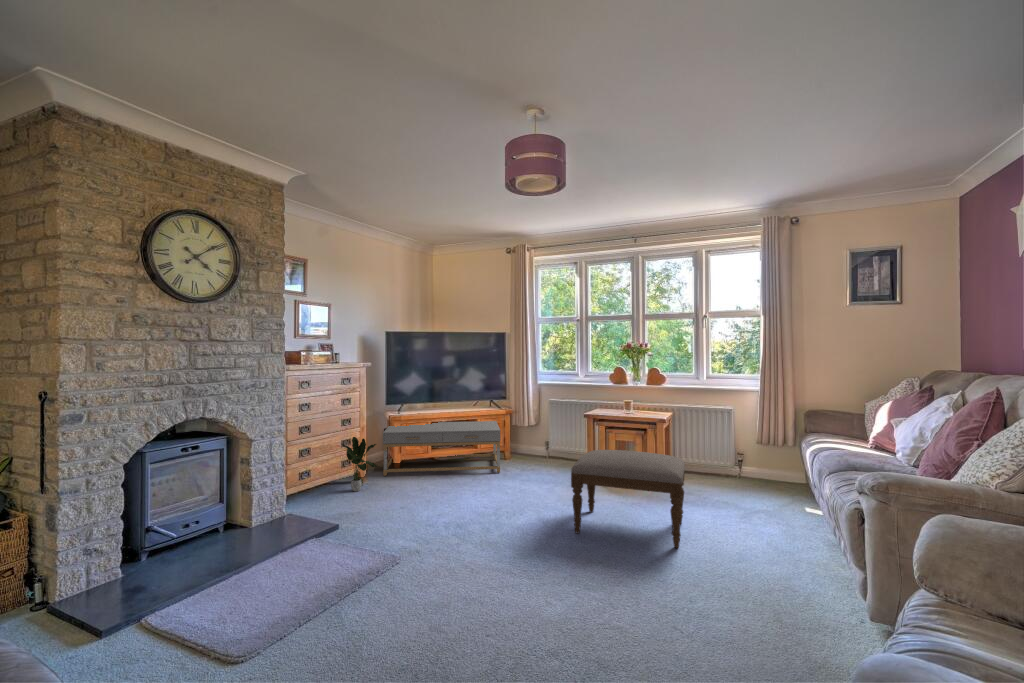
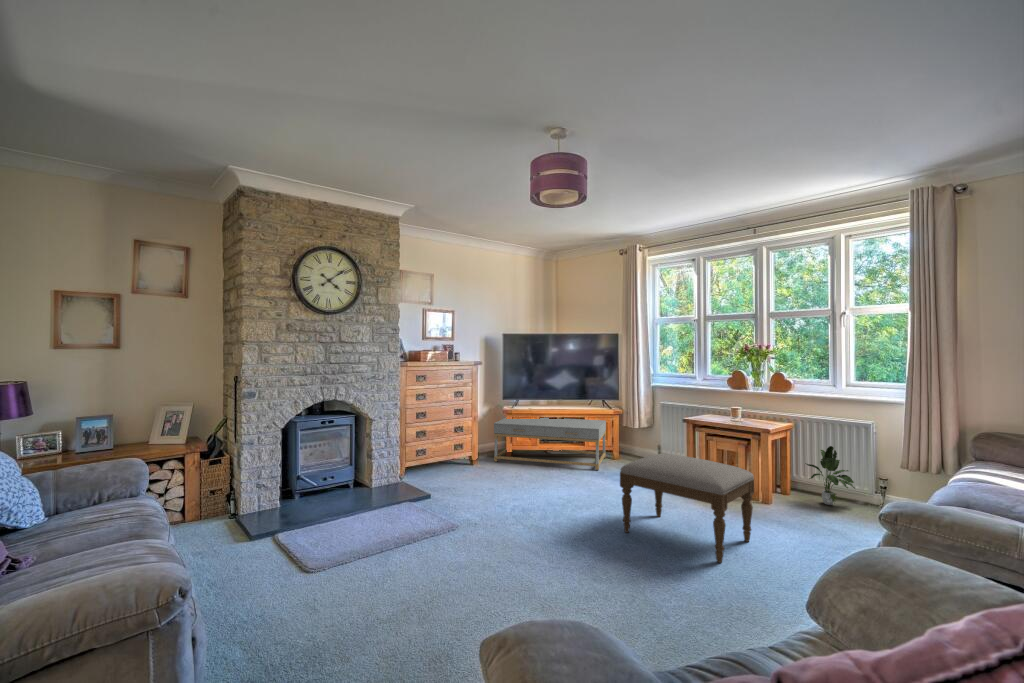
potted plant: present [342,437,377,492] -> present [805,446,855,505]

